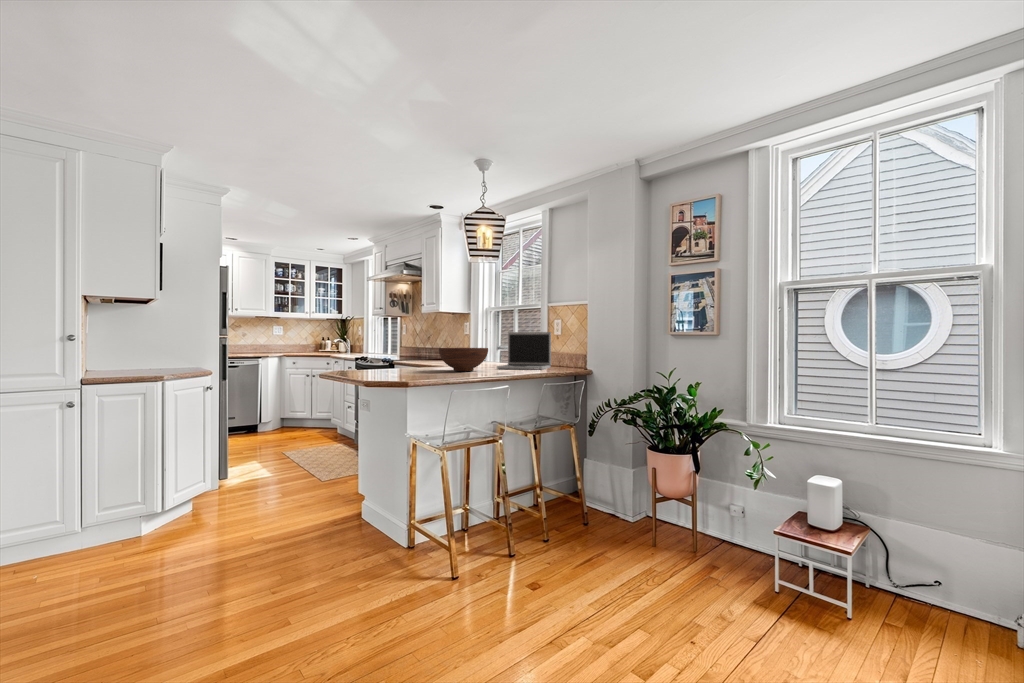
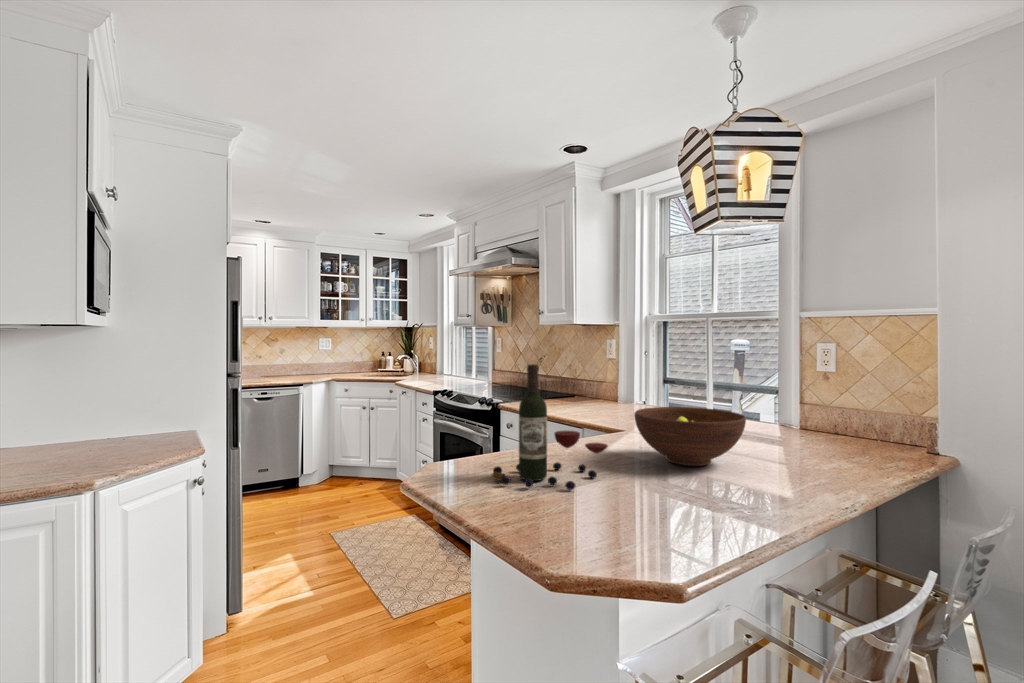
wine bottle: none [365,322,417,375] -> present [492,364,608,490]
laptop: present [497,332,551,370] -> none [743,370,858,460]

